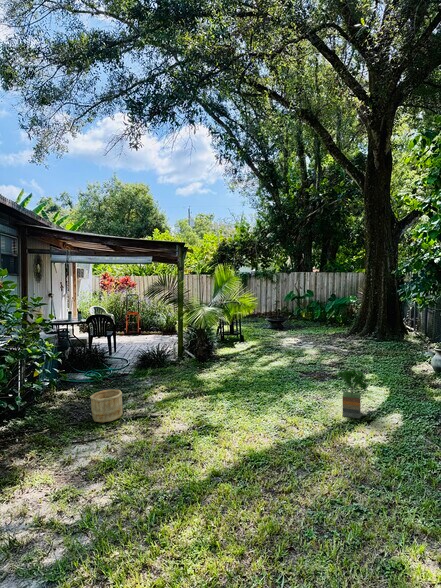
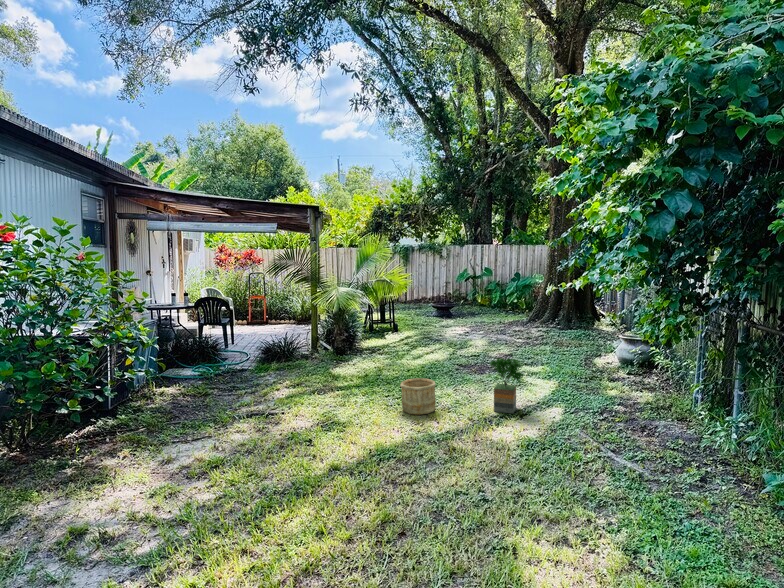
wooden bucket: present [90,389,122,423] -> present [400,378,436,415]

